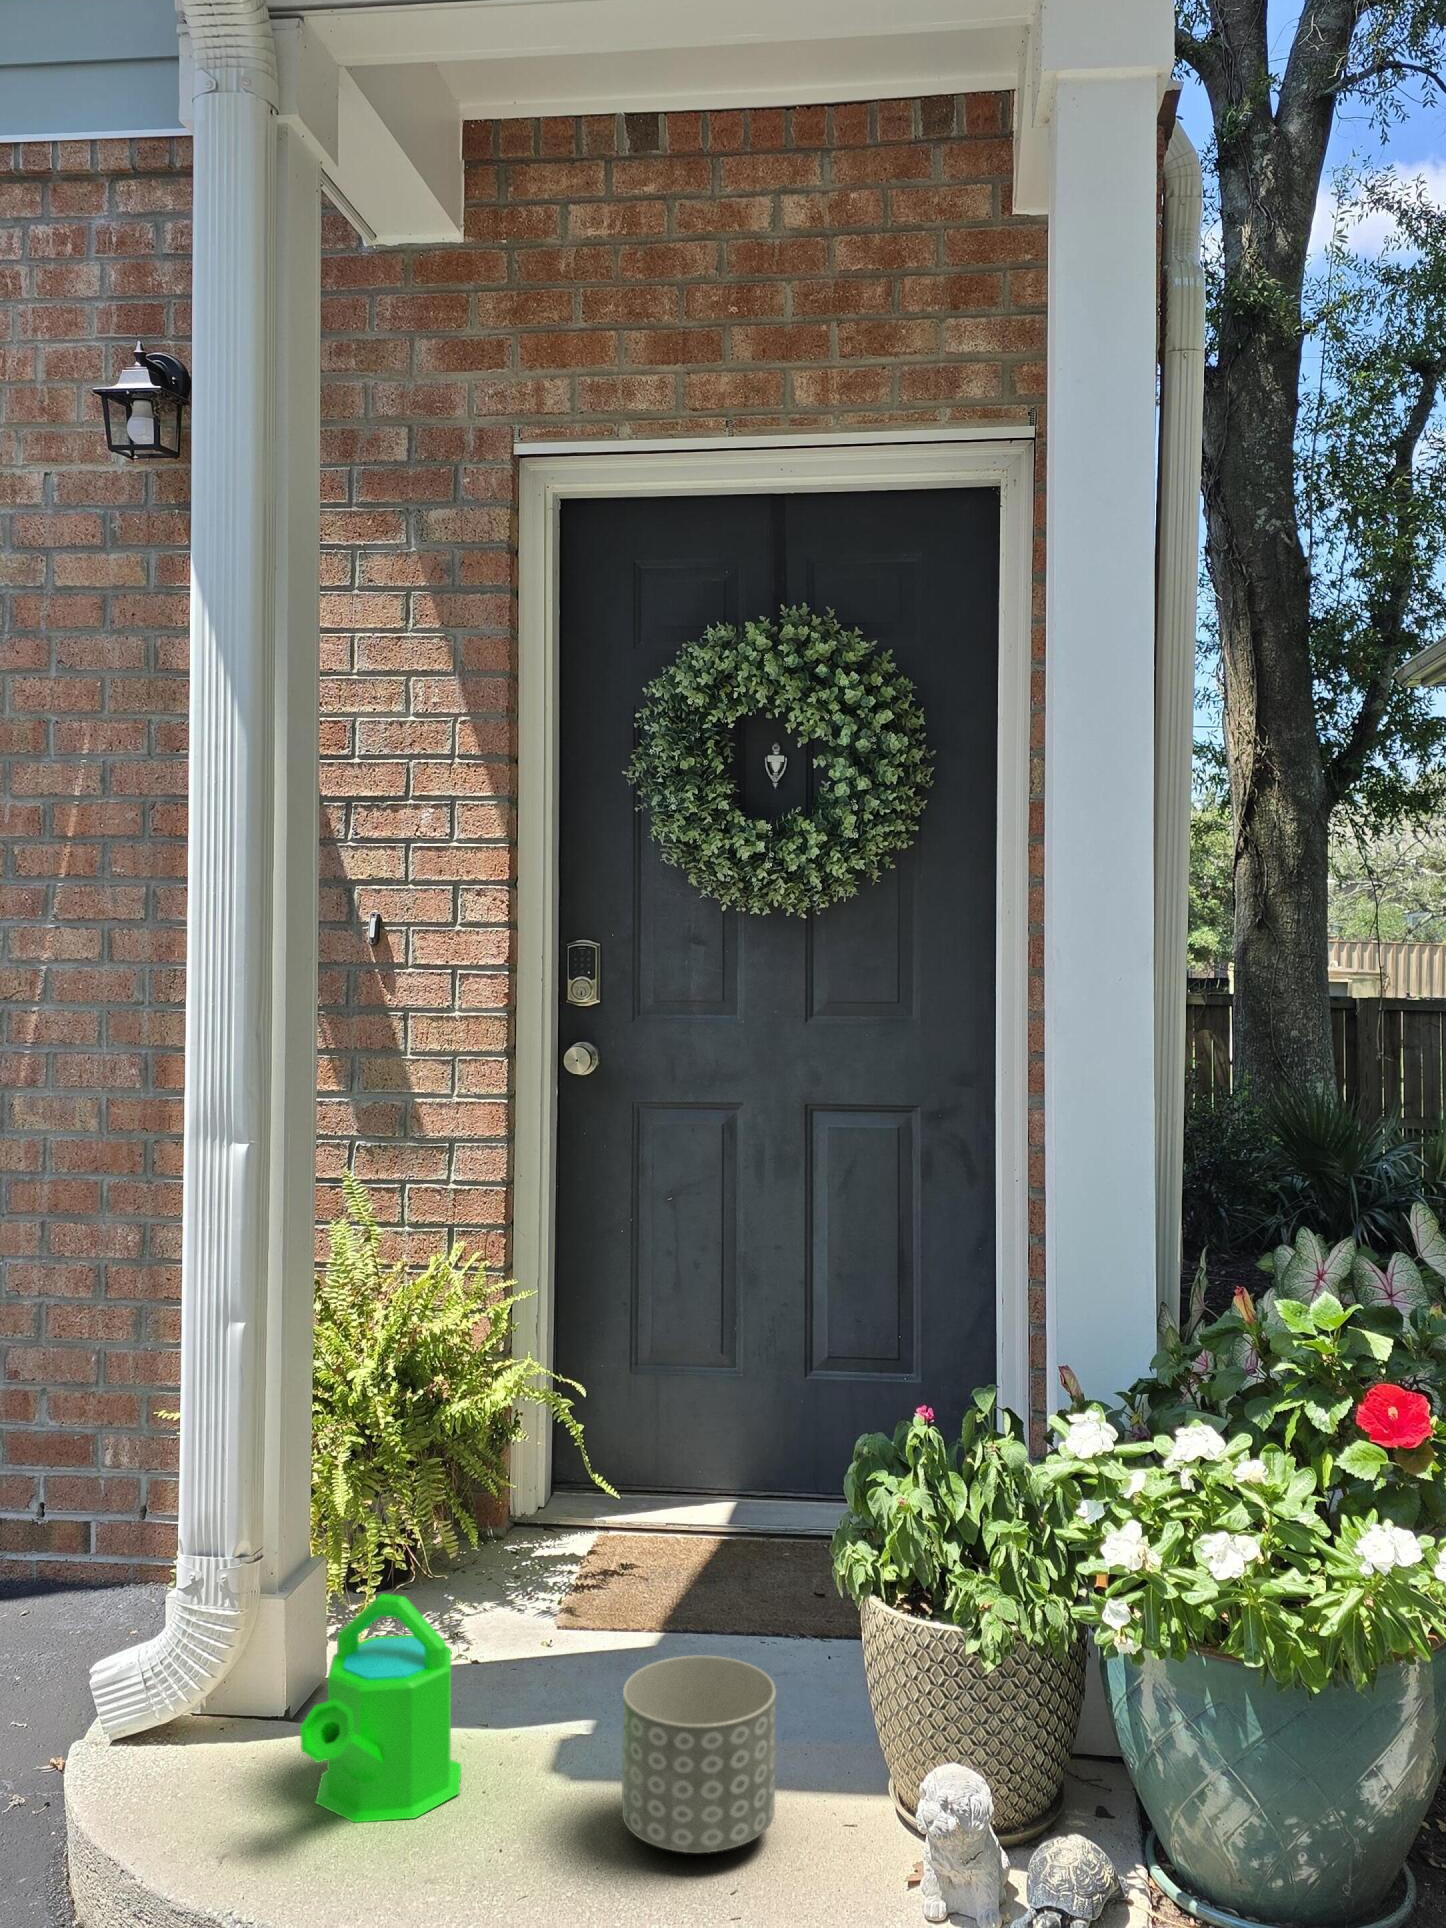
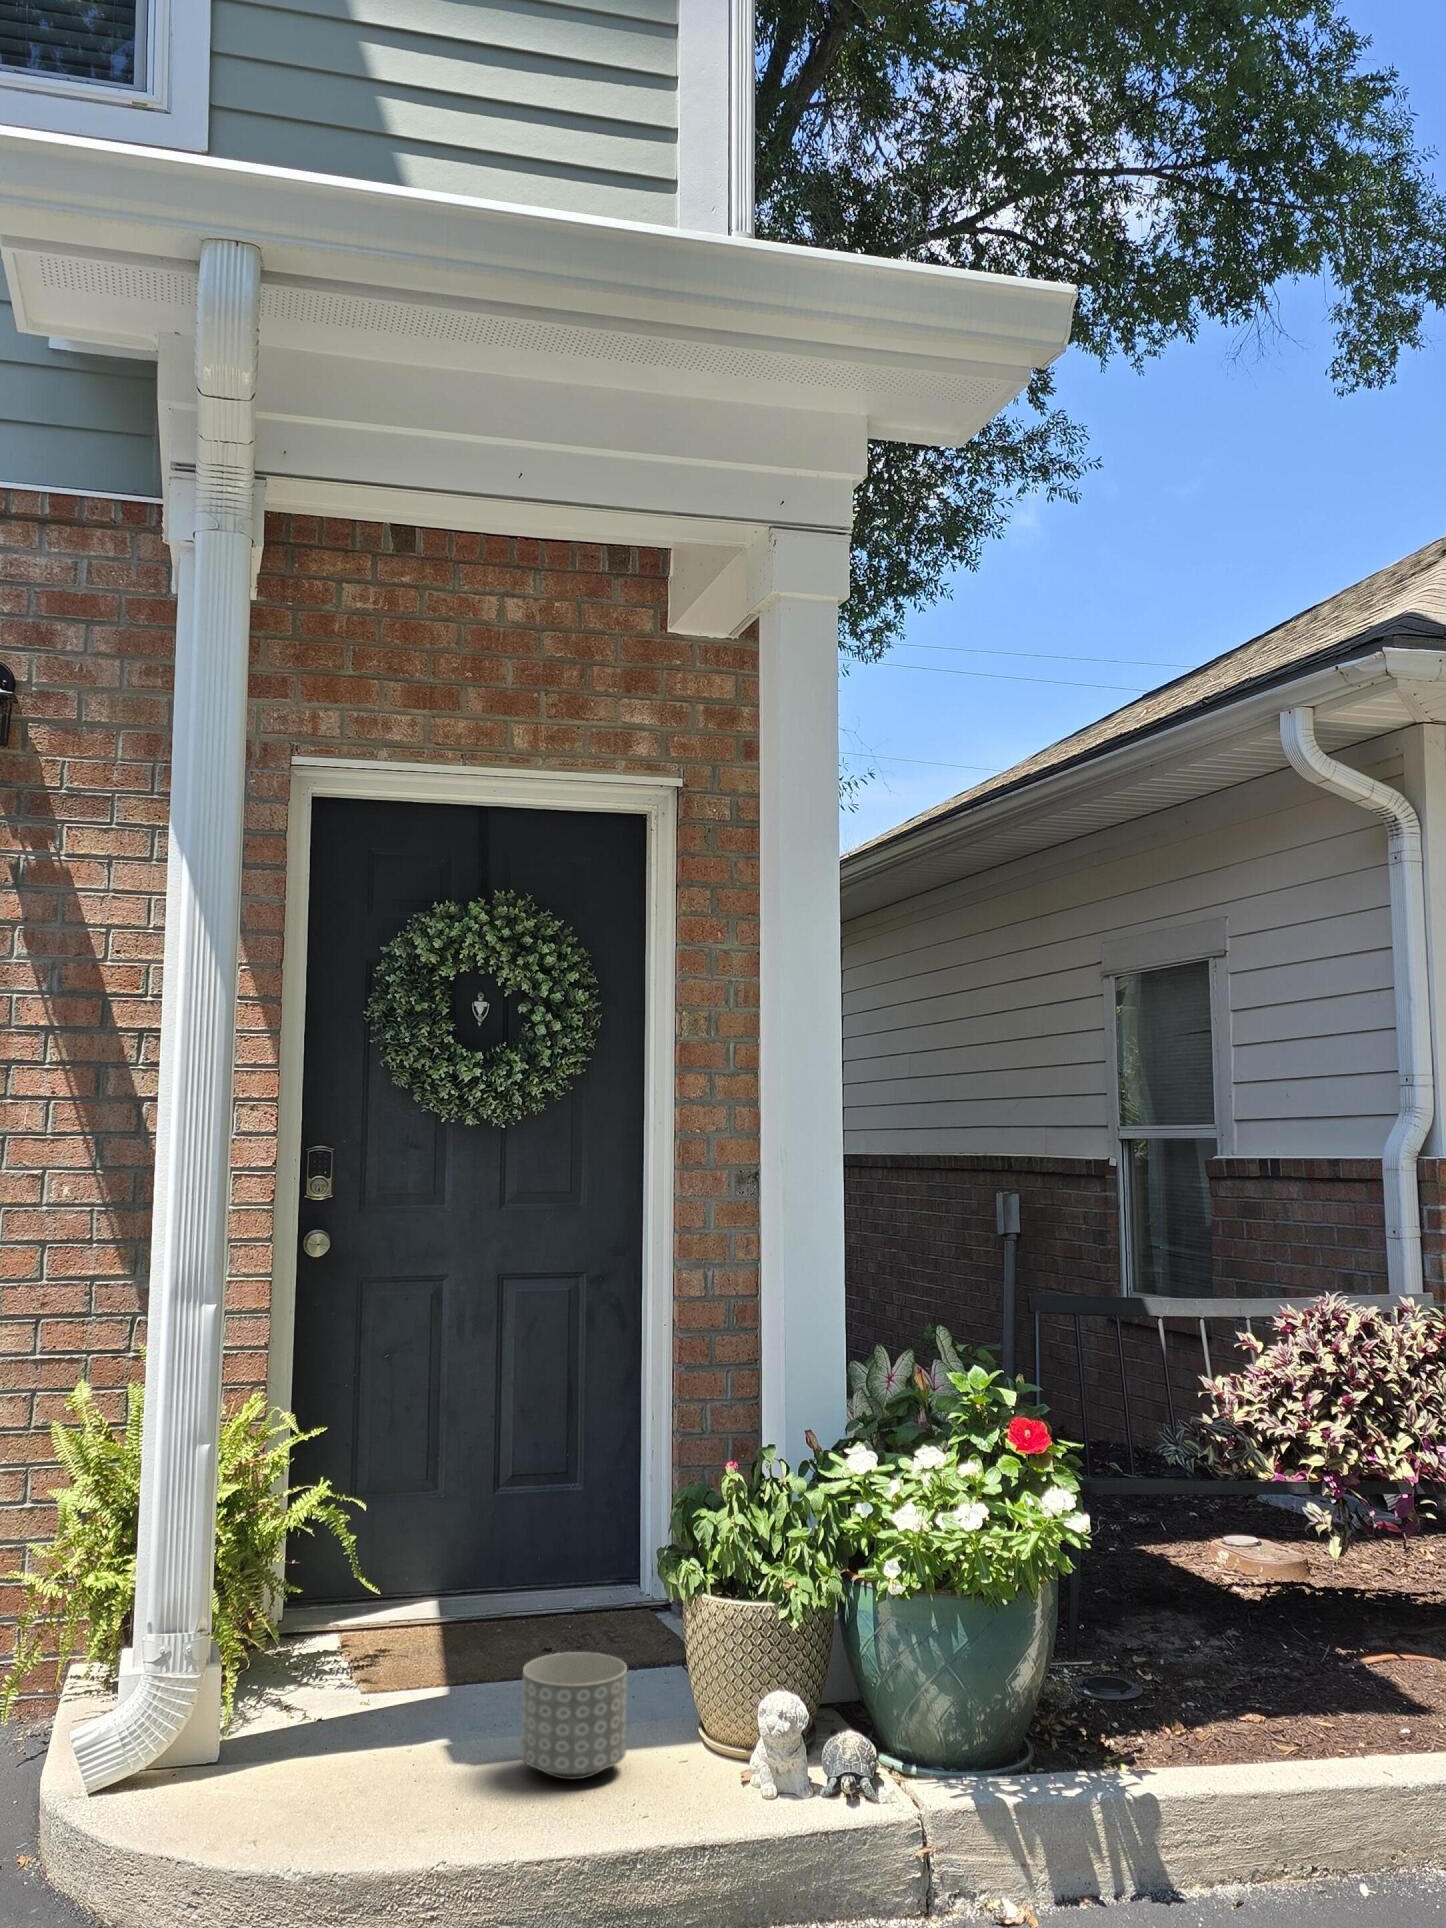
watering can: present [300,1594,461,1822] -> none [278,1637,391,1802]

